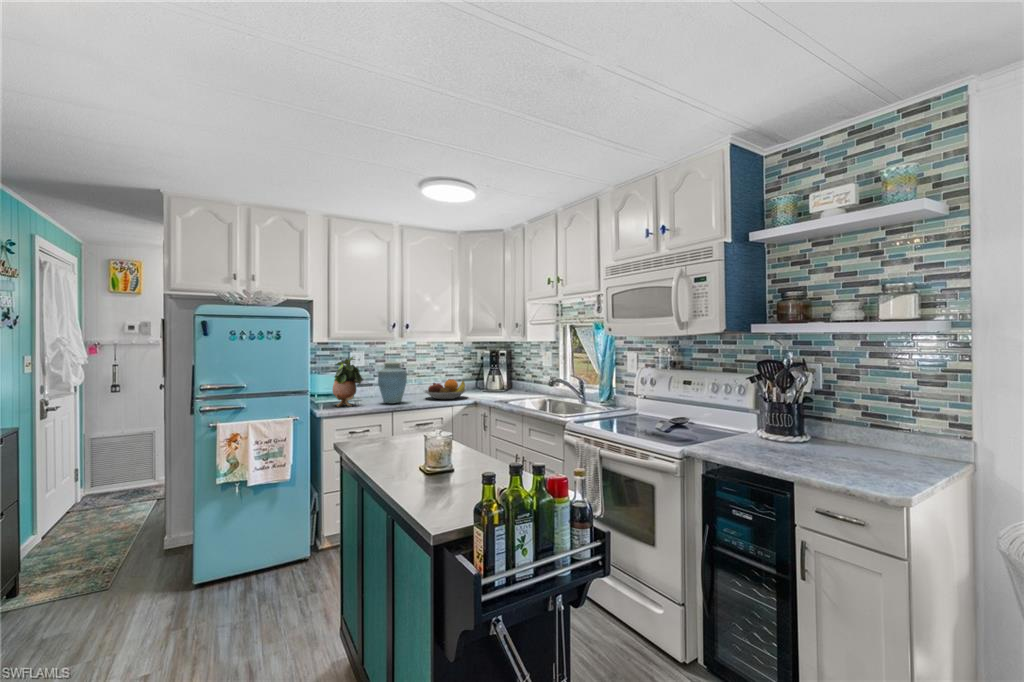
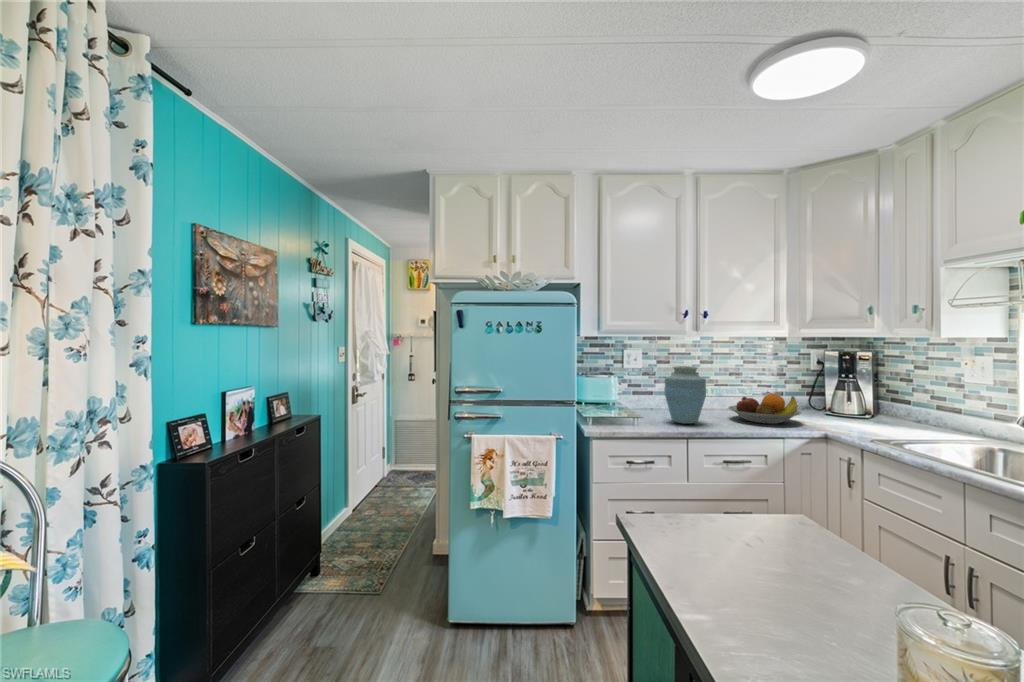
potted plant: present [333,357,362,406] -> none [605,356,643,422]

